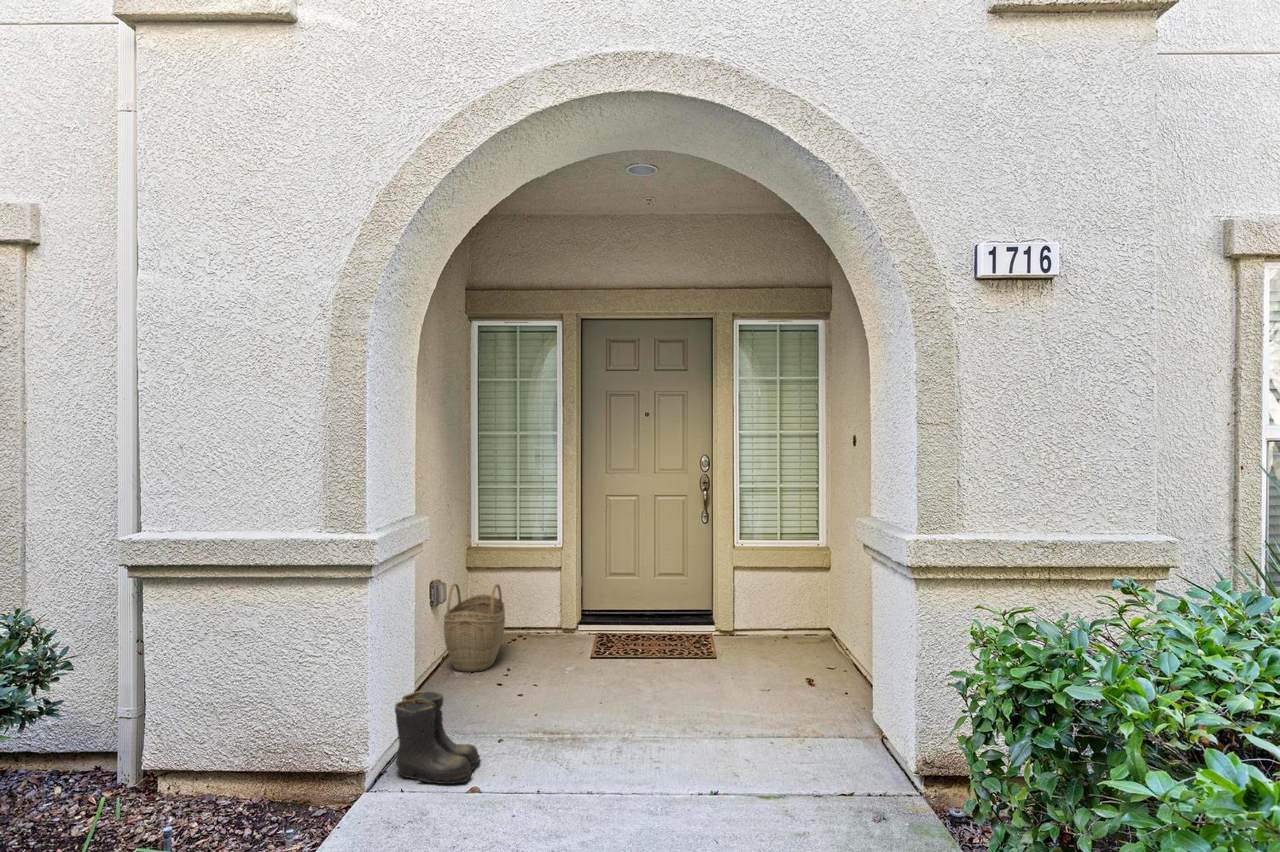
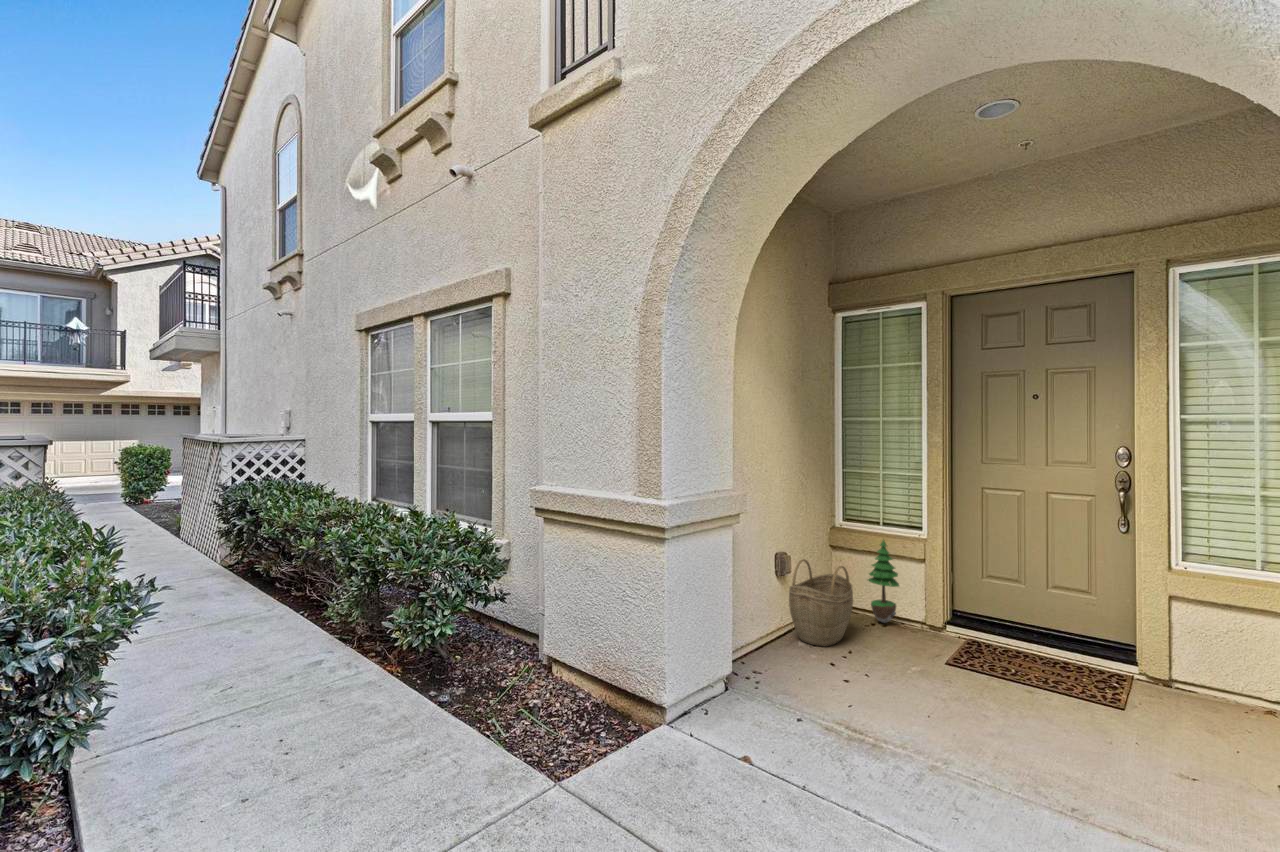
potted tree: none [508,551,539,637] -> present [868,540,899,623]
boots: present [395,691,480,784] -> none [691,650,770,748]

